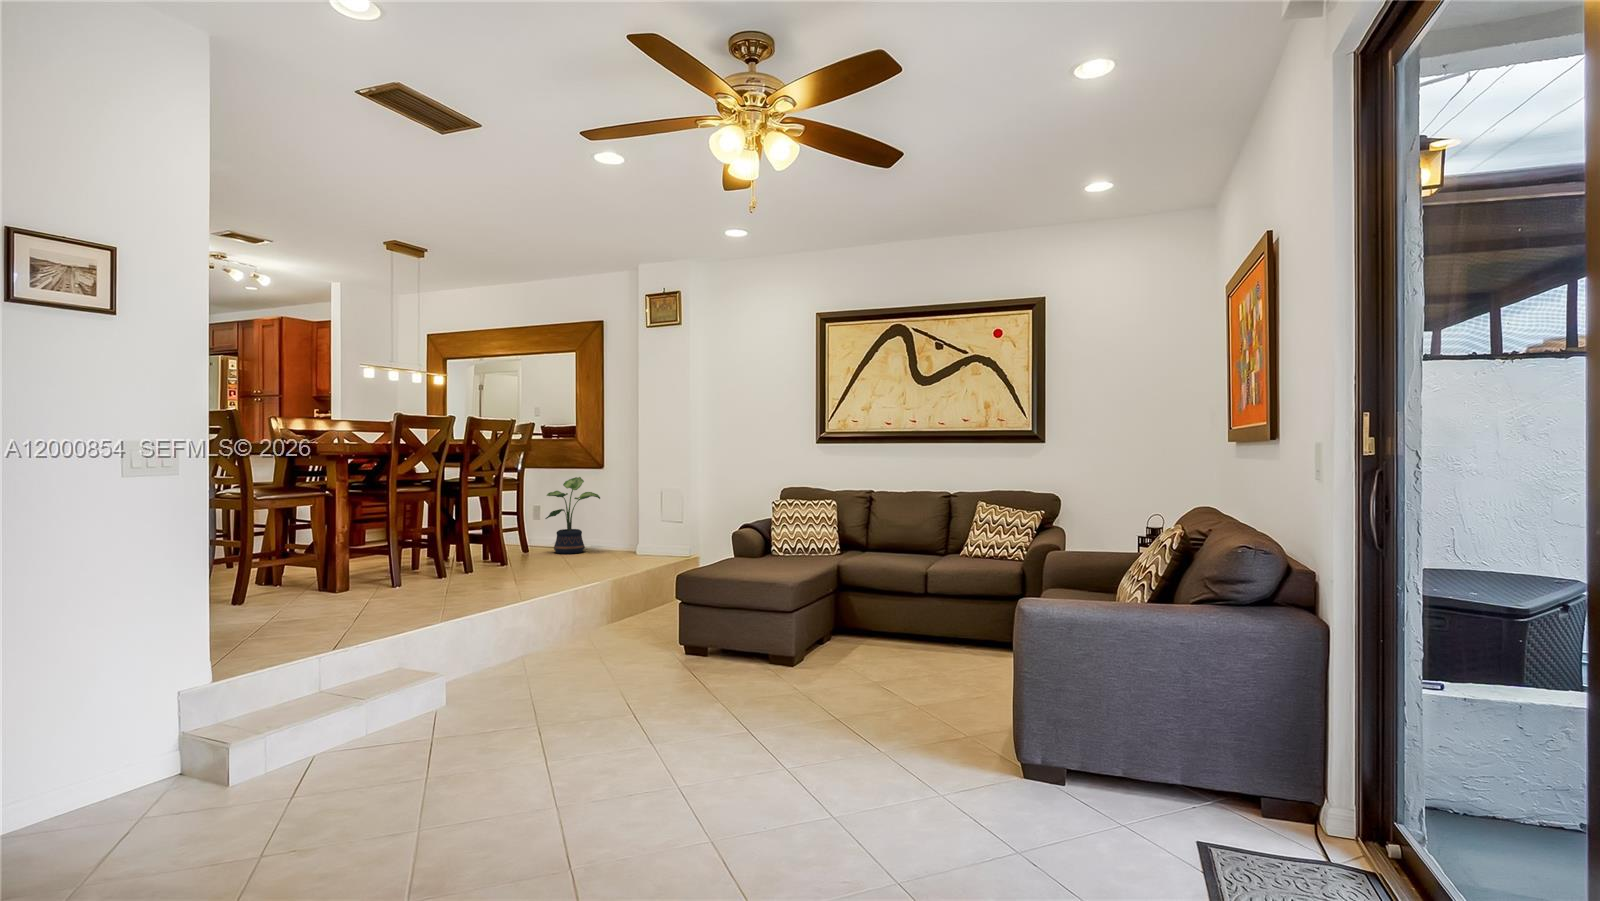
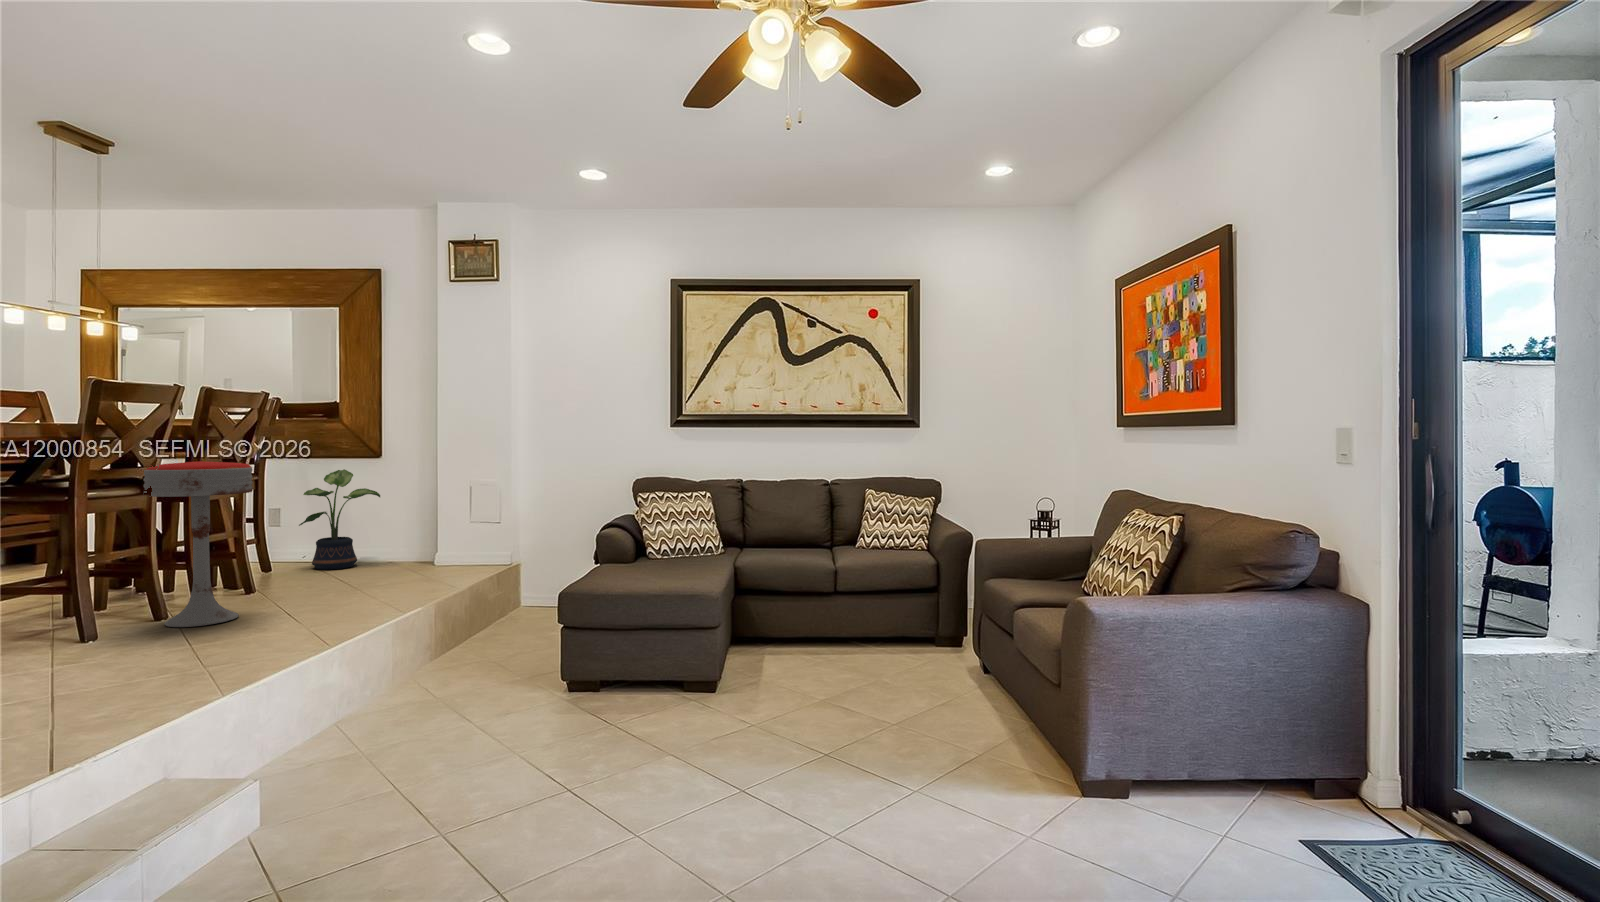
bar stool: none [428,470,494,584] -> present [143,461,253,627]

